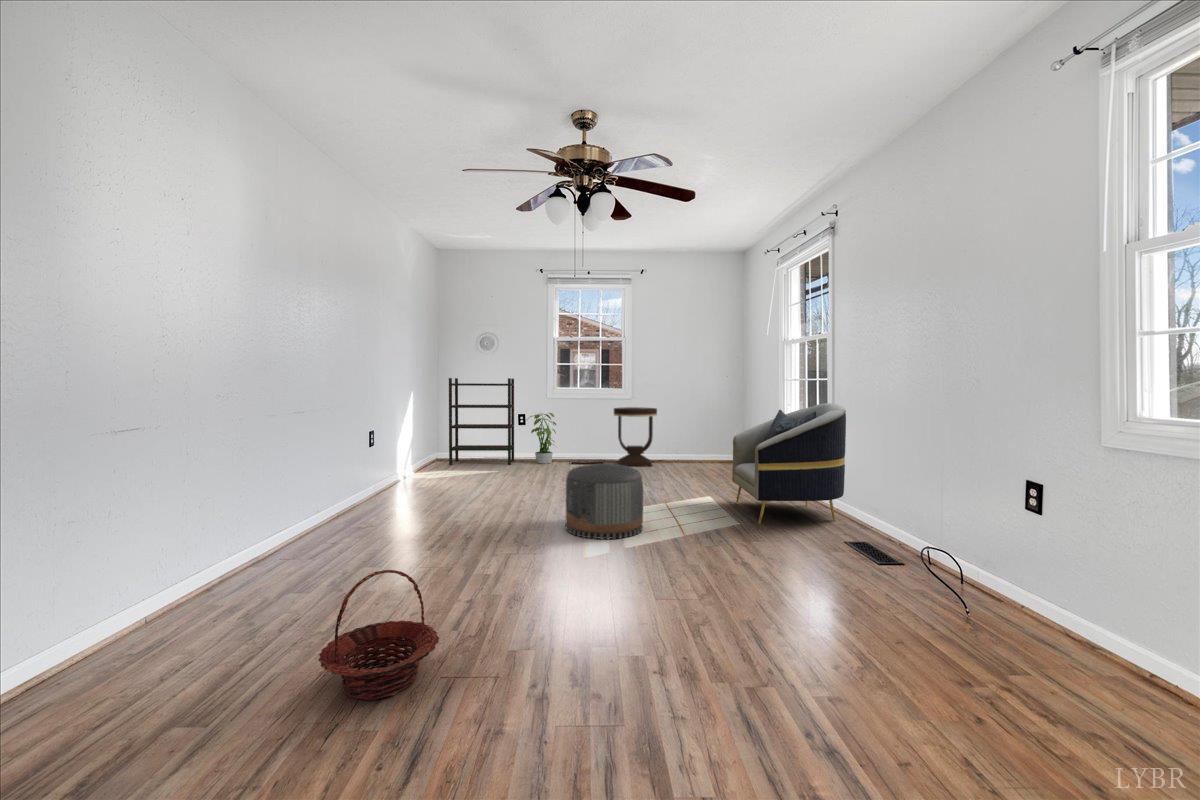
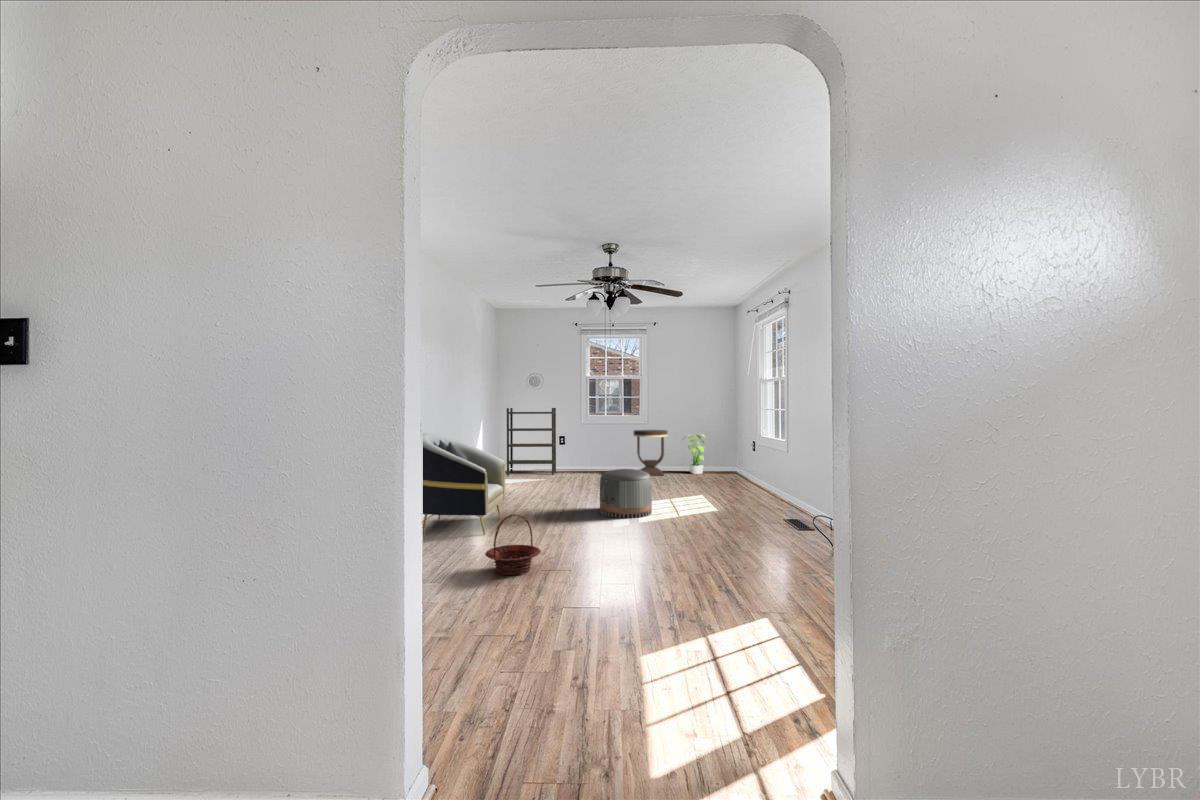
armchair: present [732,403,846,524] -> present [422,433,505,535]
potted plant: present [525,413,556,464] -> present [682,434,705,474]

